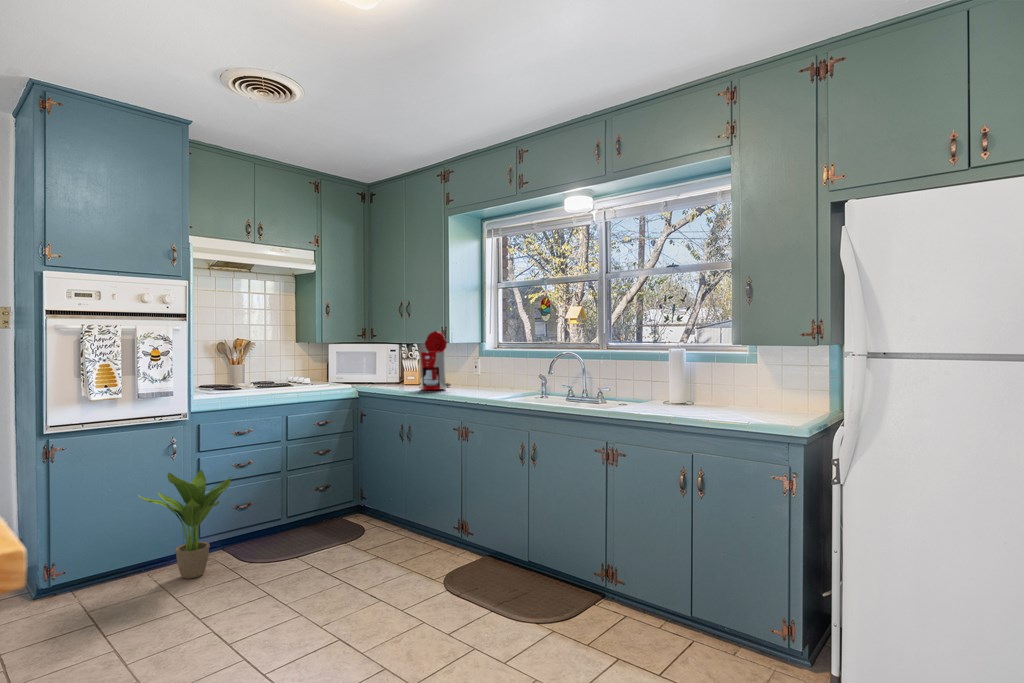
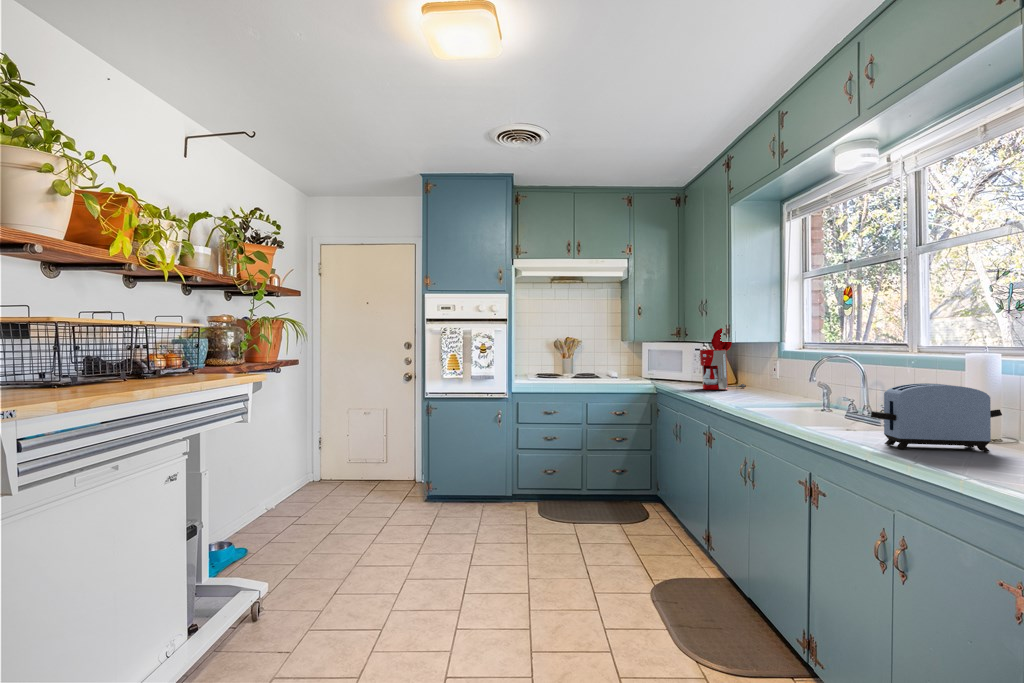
toaster: none [674,376,718,418] -> present [871,383,1002,452]
potted plant: present [139,470,232,579] -> none [468,433,535,515]

